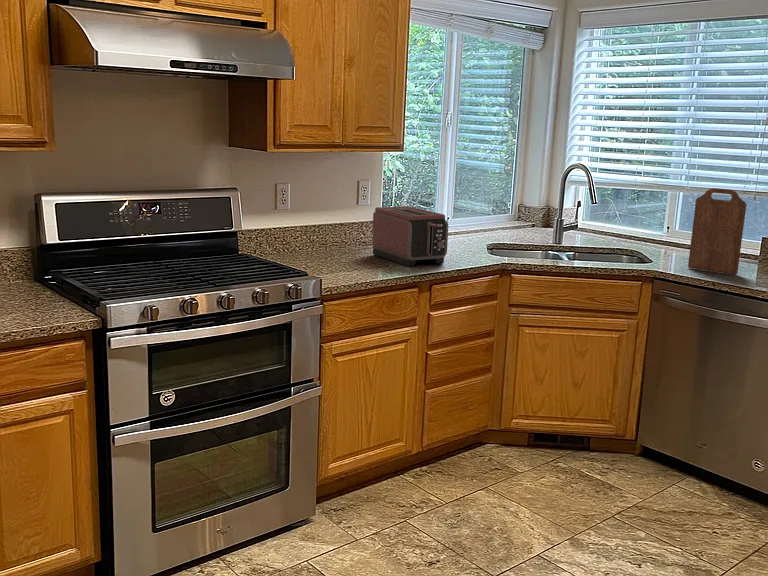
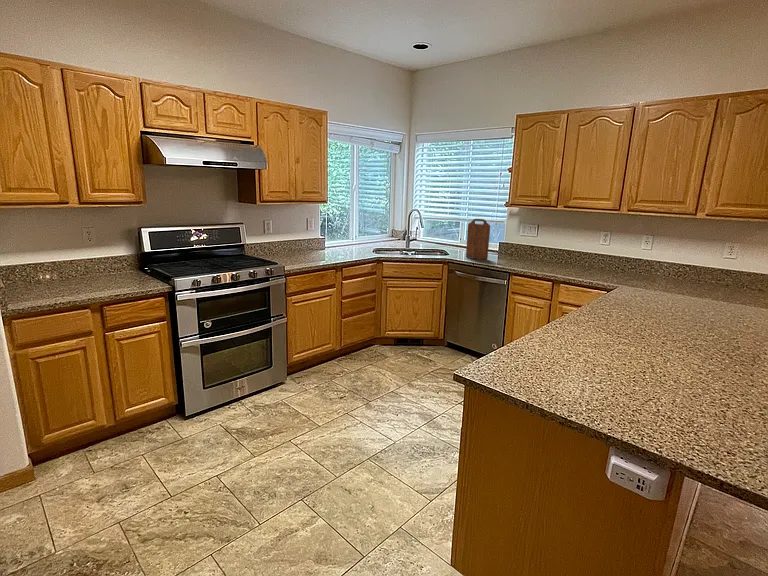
toaster: present [372,206,448,266] -> none [314,231,350,260]

